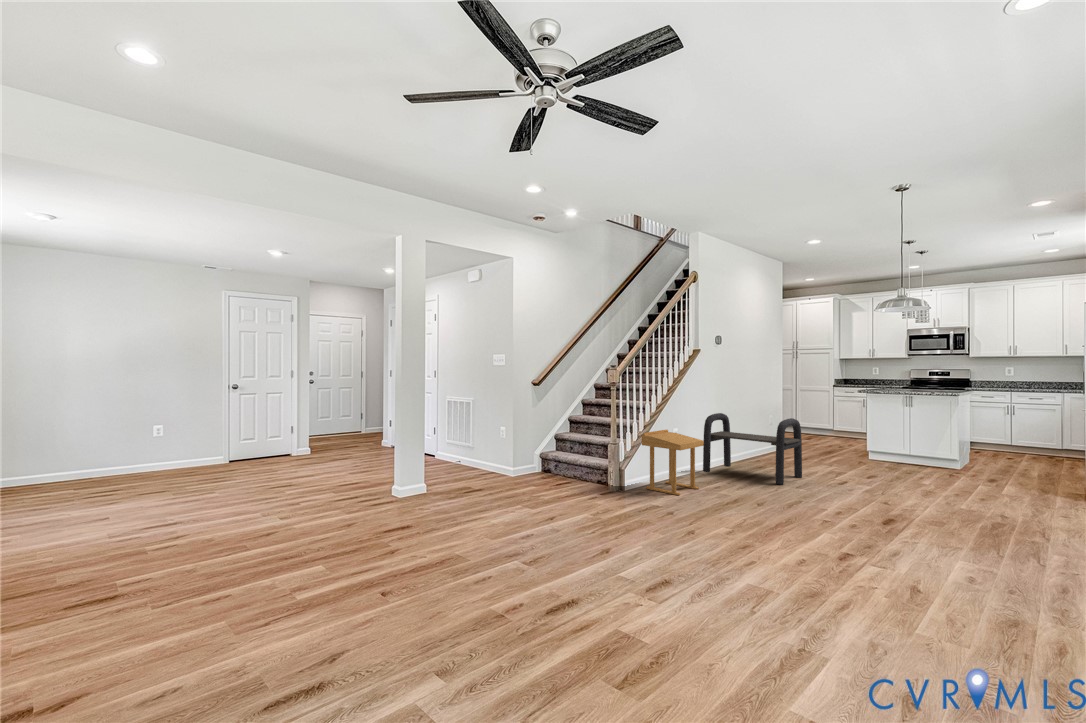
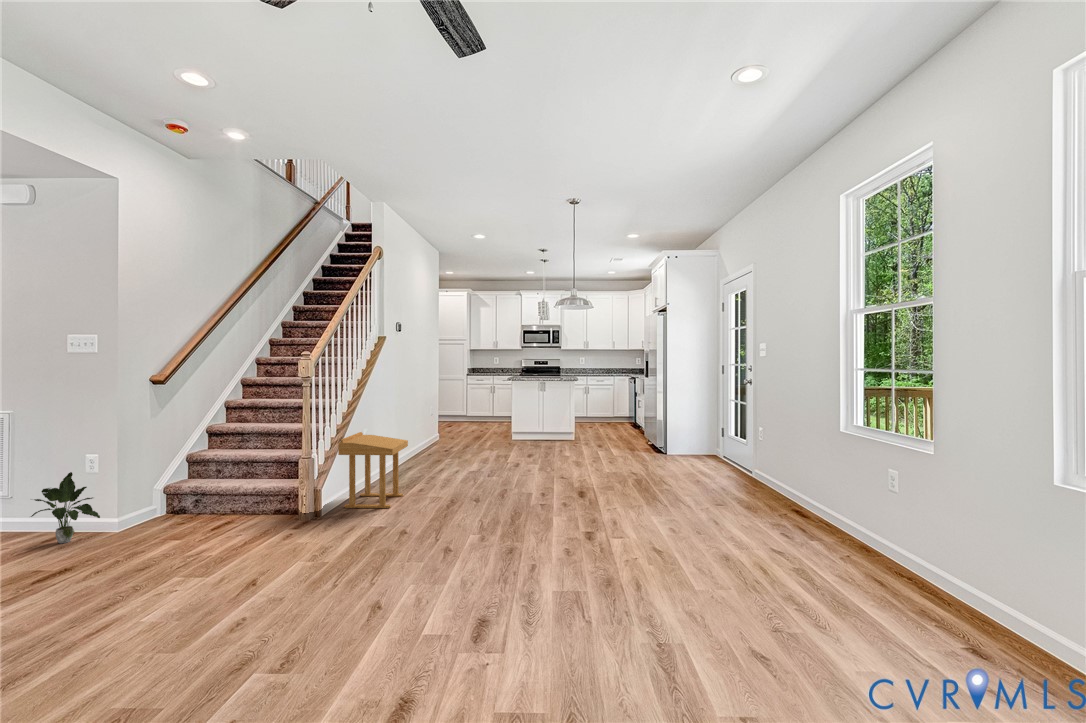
bench: present [703,413,802,485] -> none [388,408,483,475]
potted plant: none [472,435,504,477] -> present [31,472,100,543]

